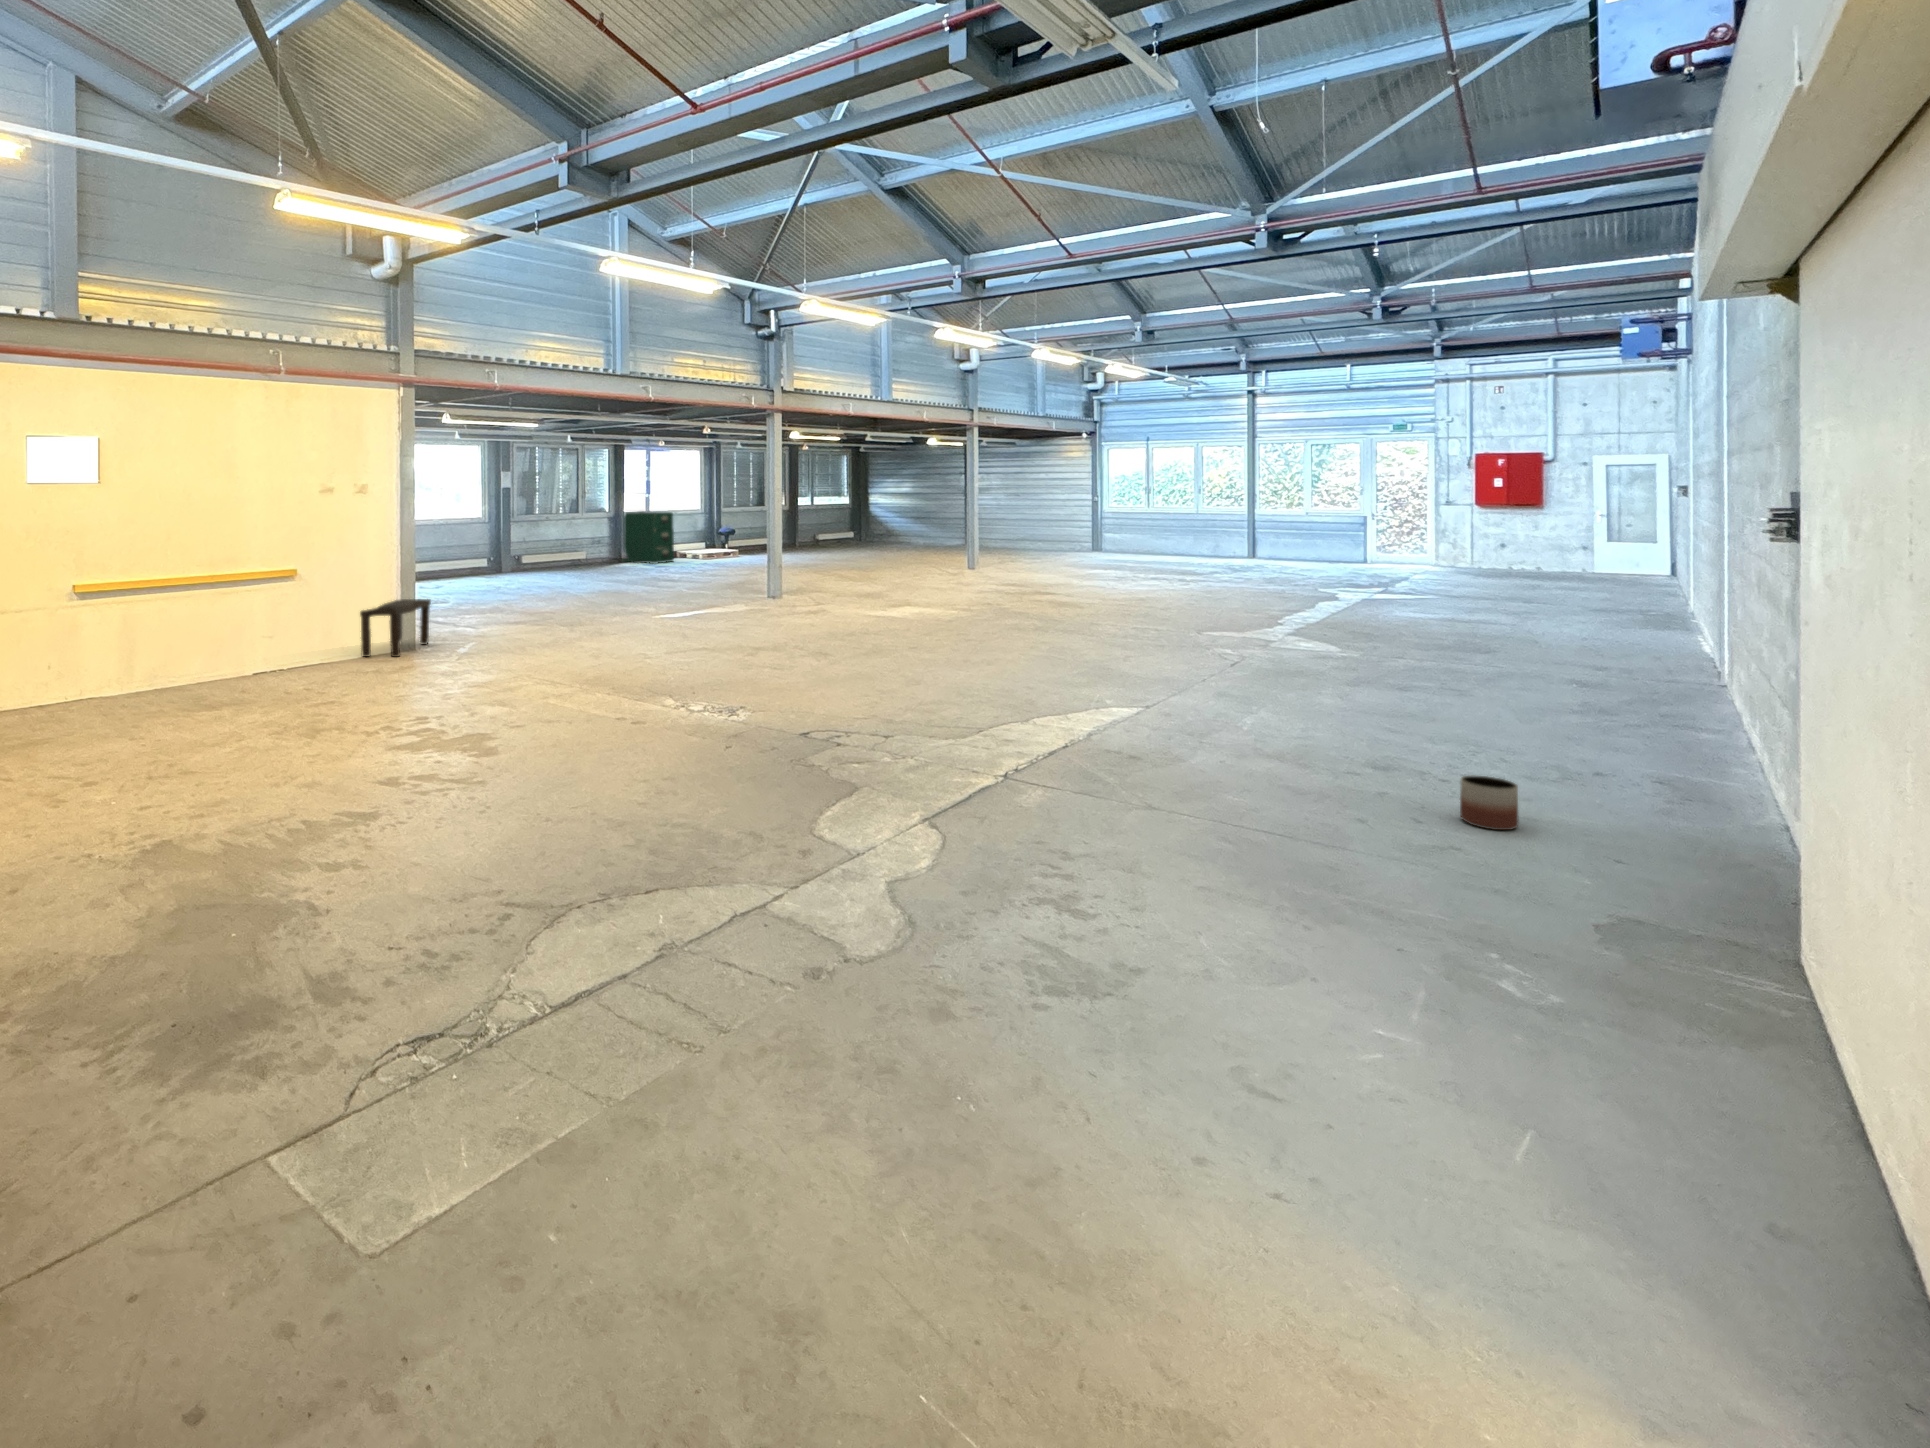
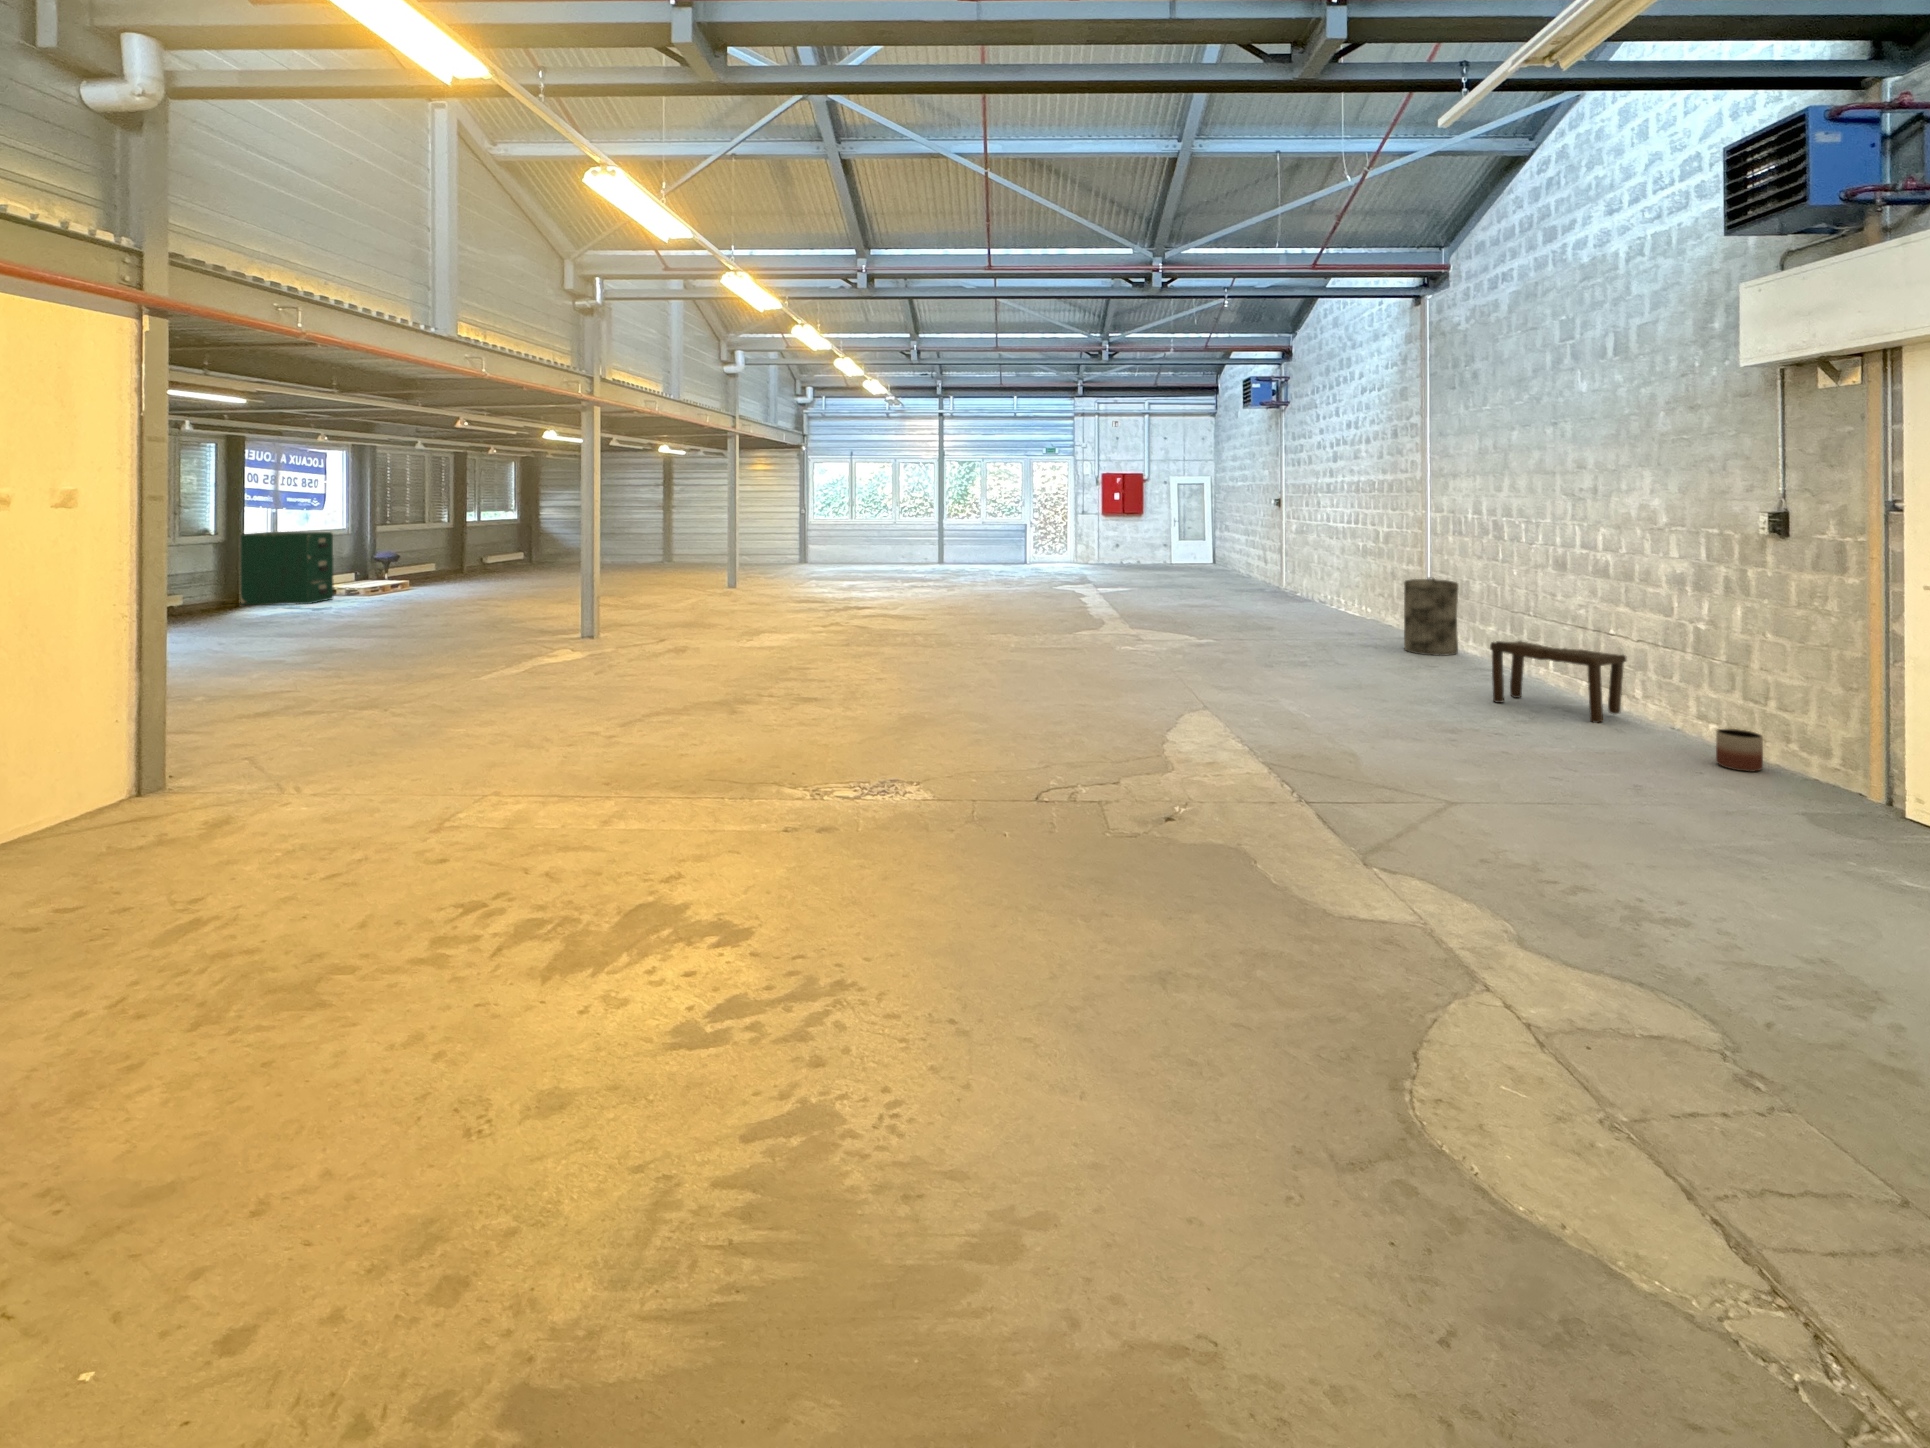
trash can: none [1534,594,1622,701] -> present [1404,577,1458,656]
bench: present [360,599,431,657] -> present [1490,641,1626,723]

